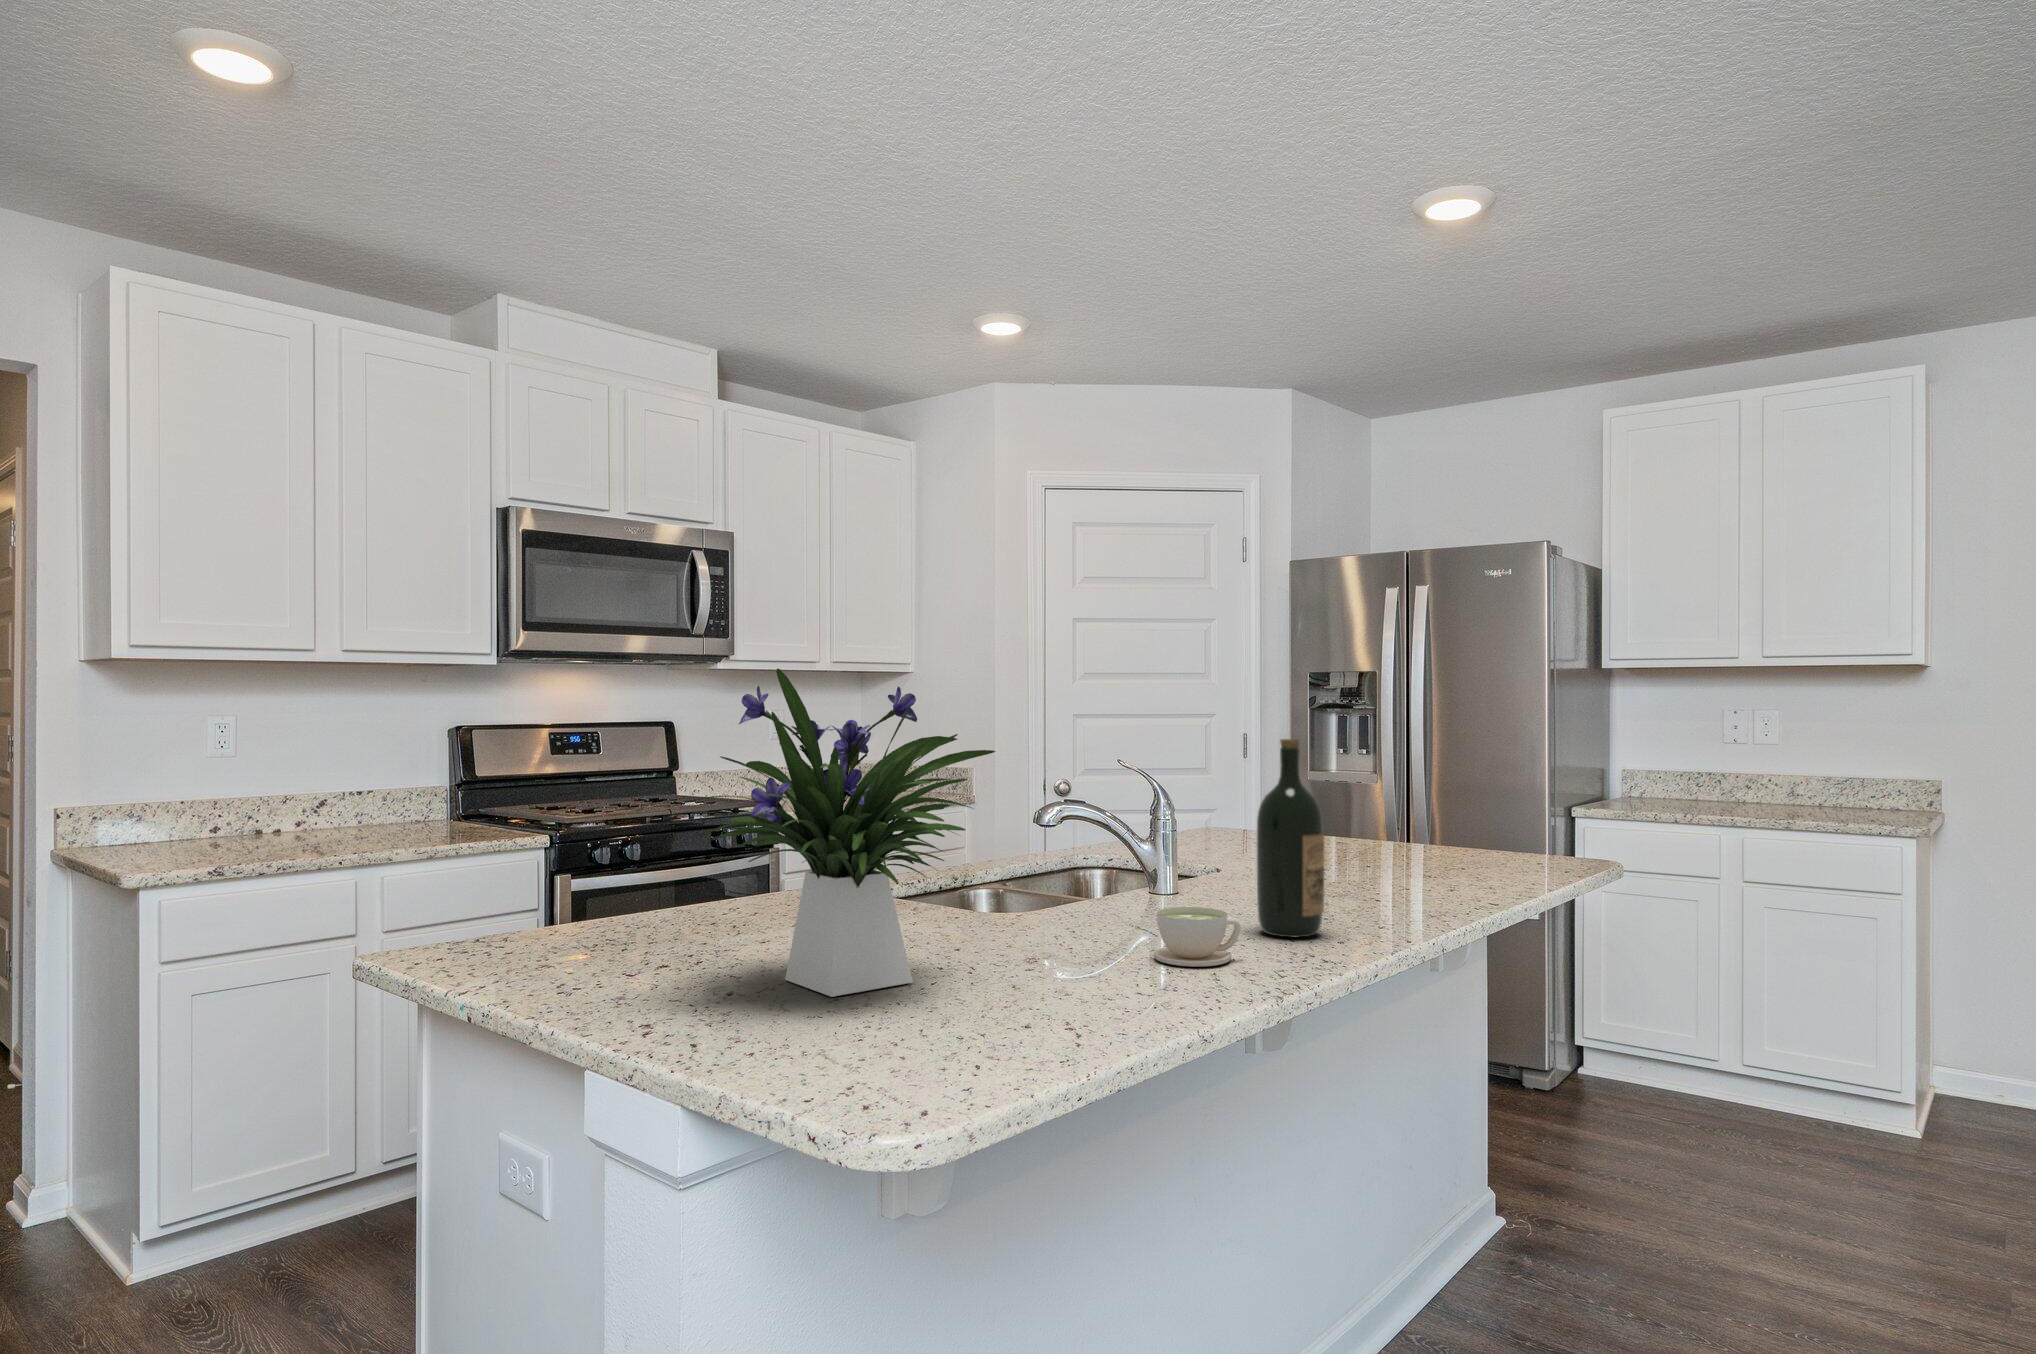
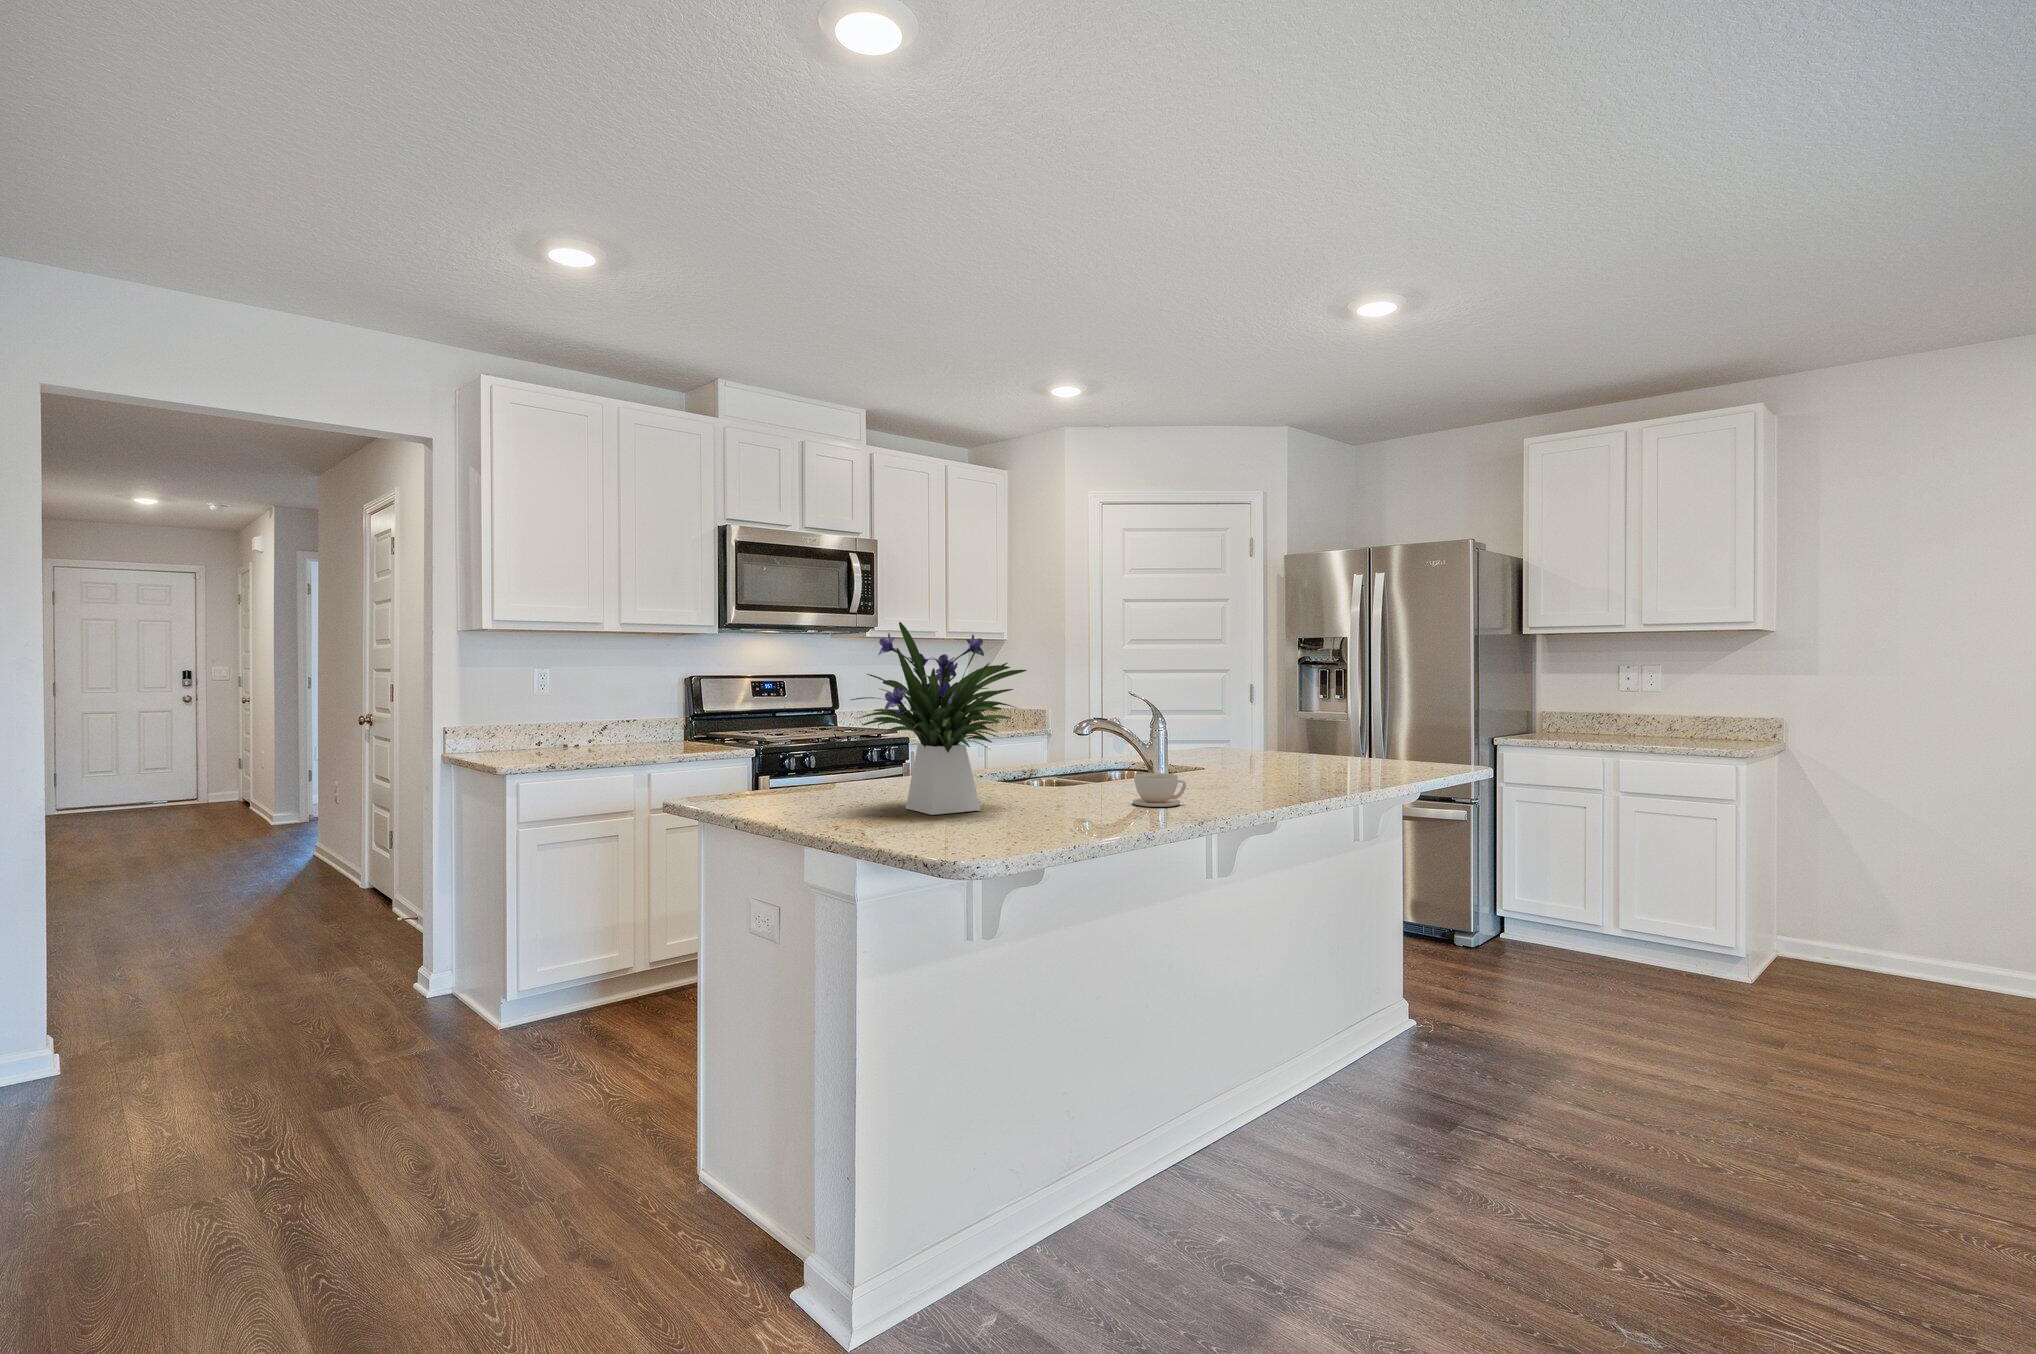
wine bottle: present [1257,739,1324,938] -> none [1206,670,1249,796]

